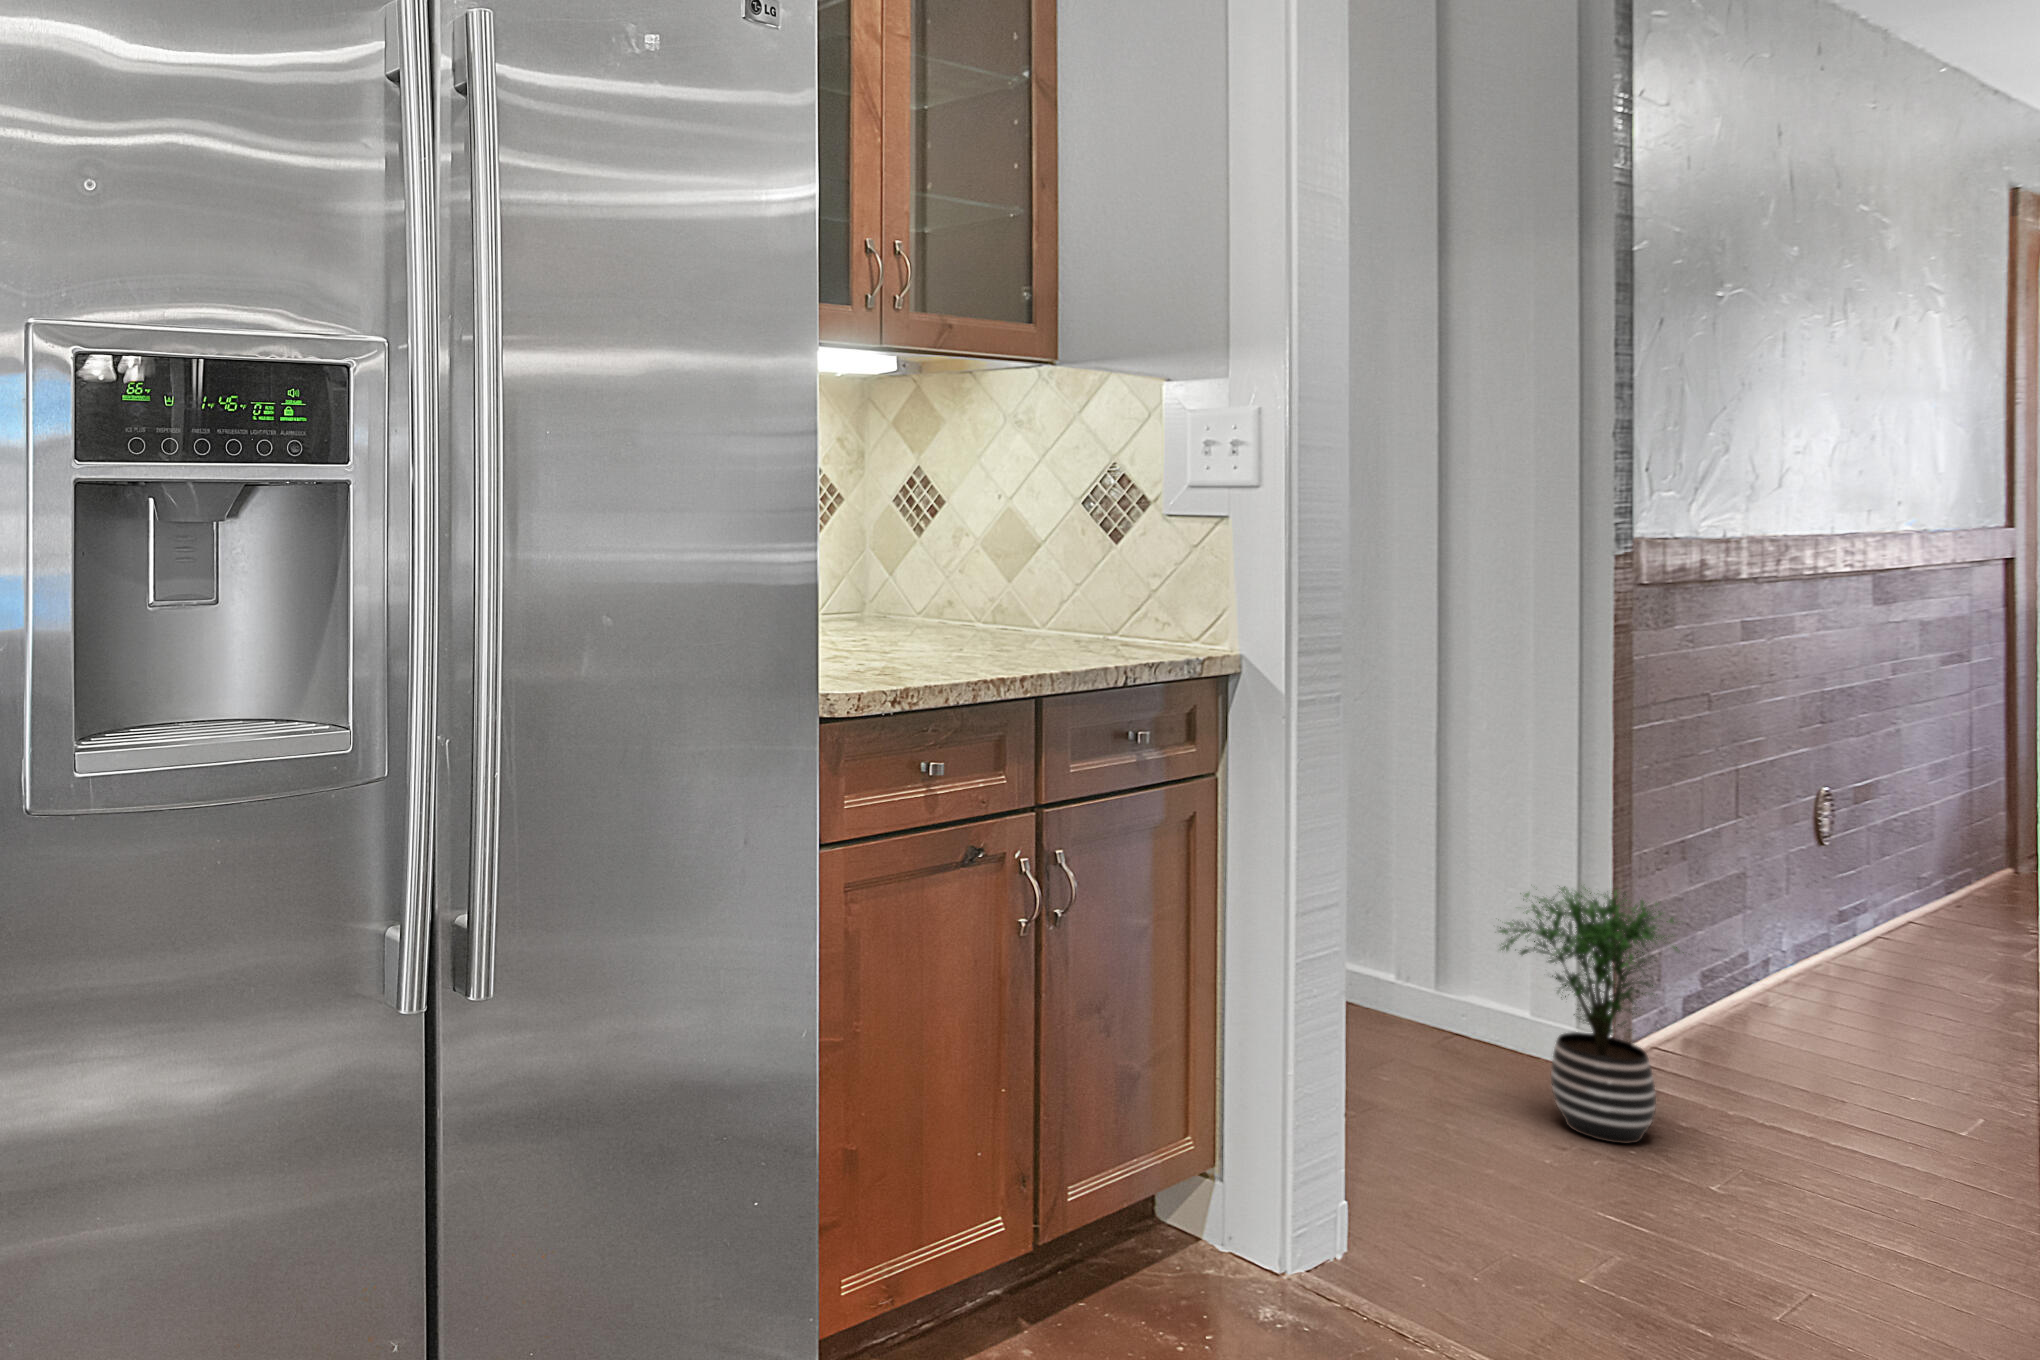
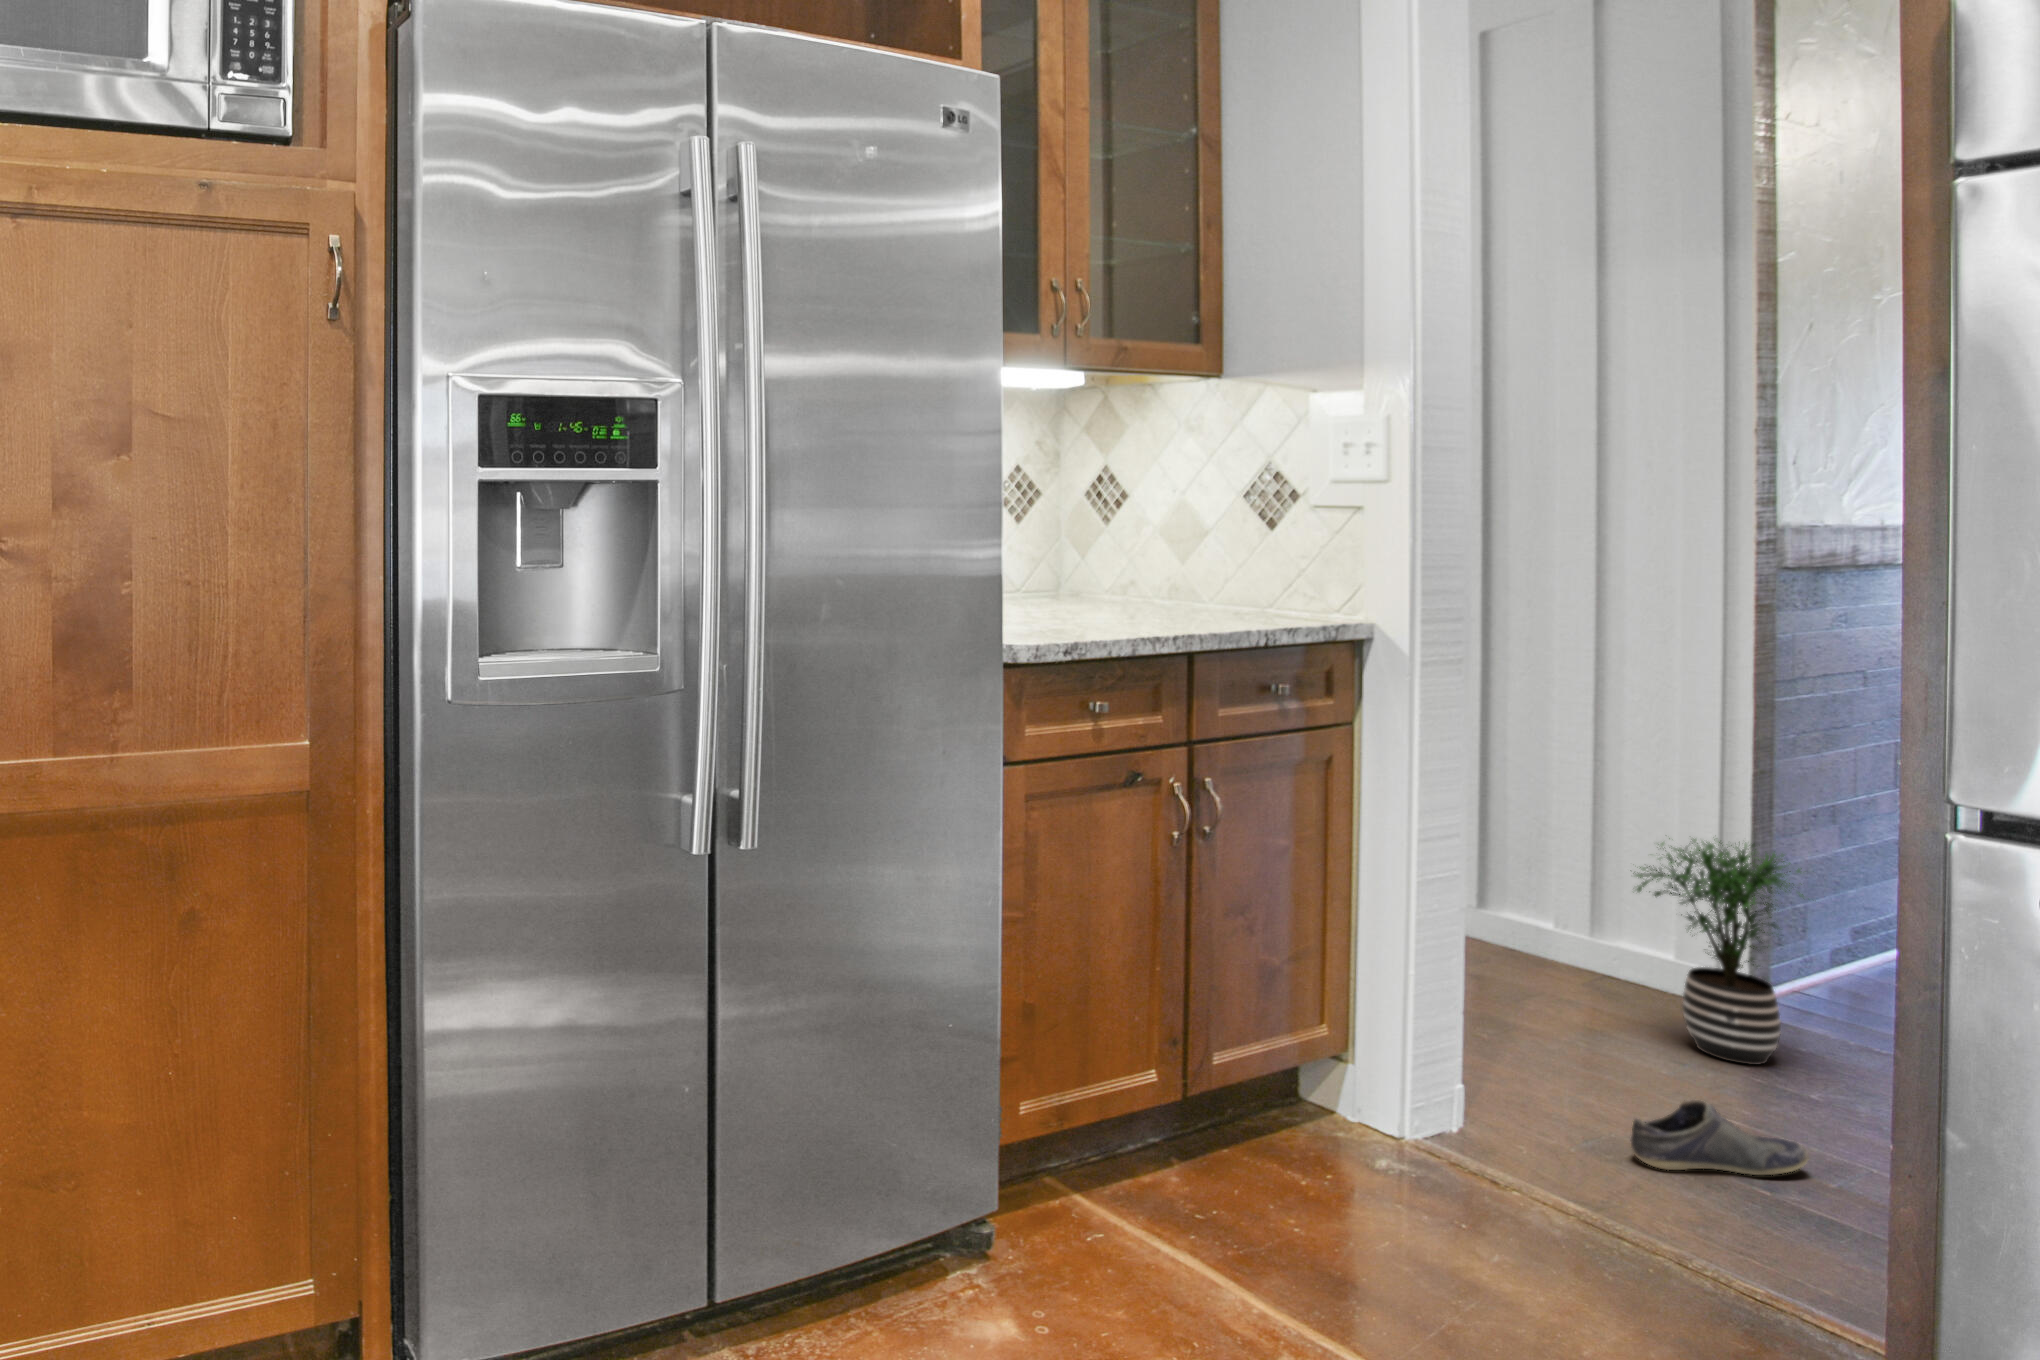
shoe: none [1529,1208,1720,1295] -> present [1631,1100,1808,1175]

